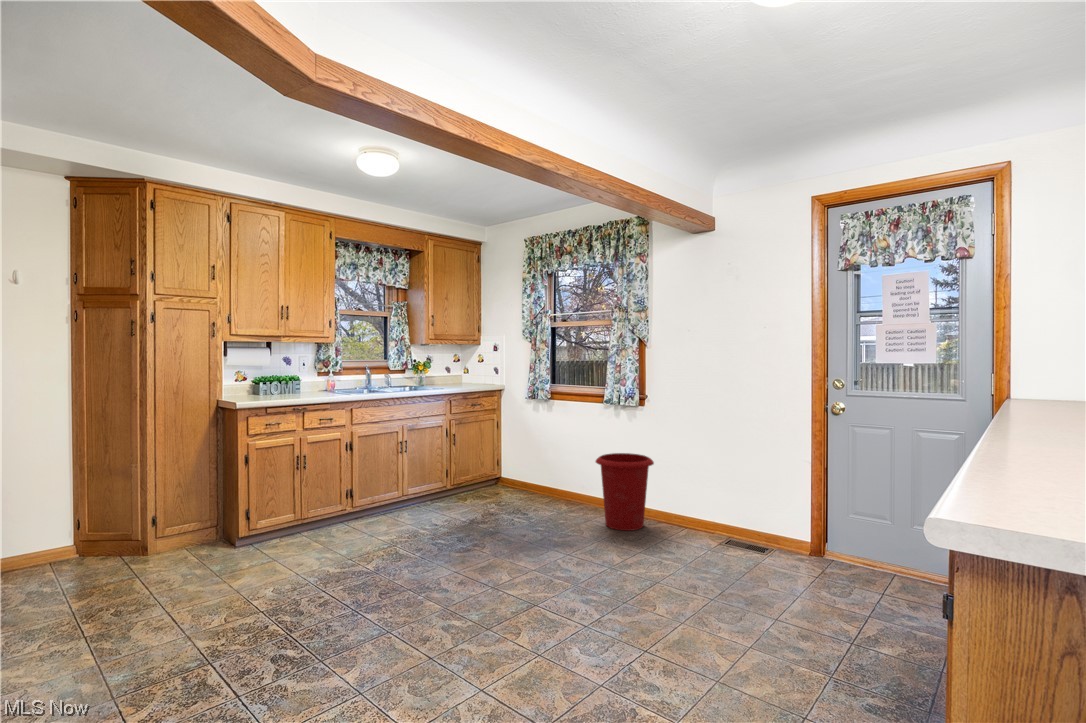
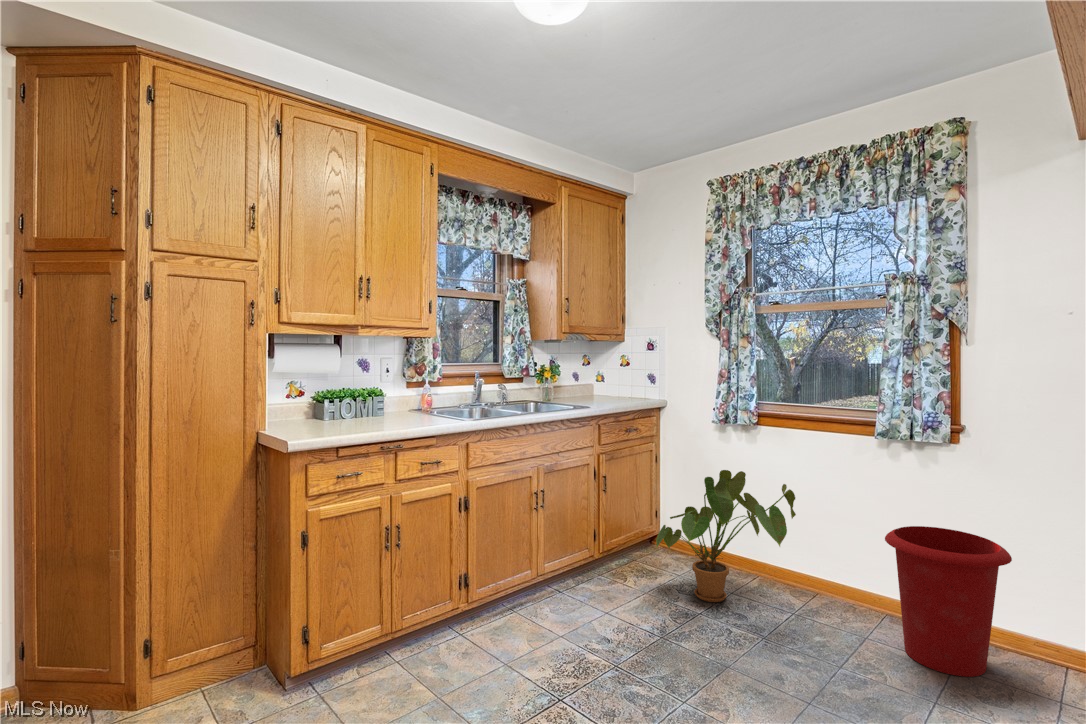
house plant: none [479,428,567,508] -> present [656,470,796,602]

